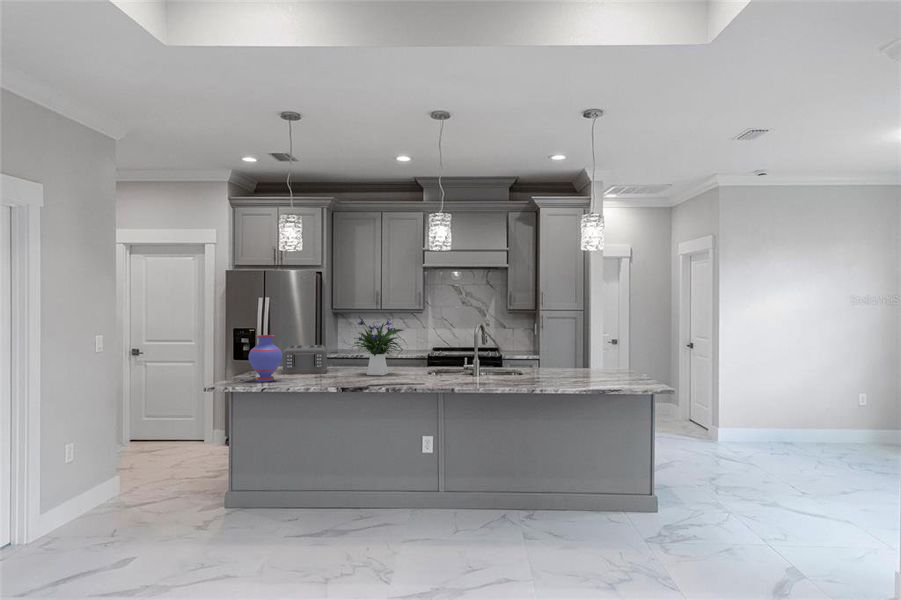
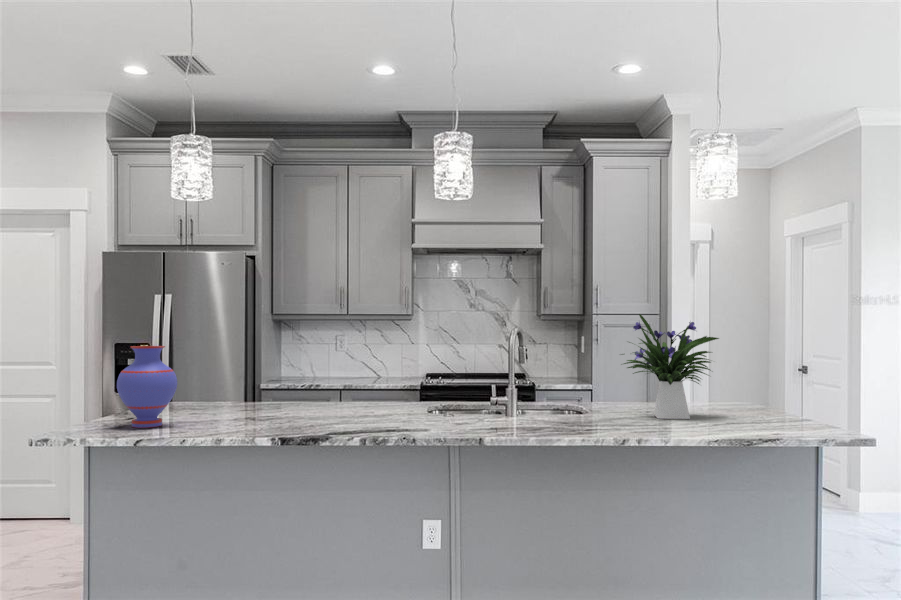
flower arrangement: present [352,316,403,375] -> present [621,314,719,419]
toaster: present [282,345,327,374] -> none [181,366,260,415]

